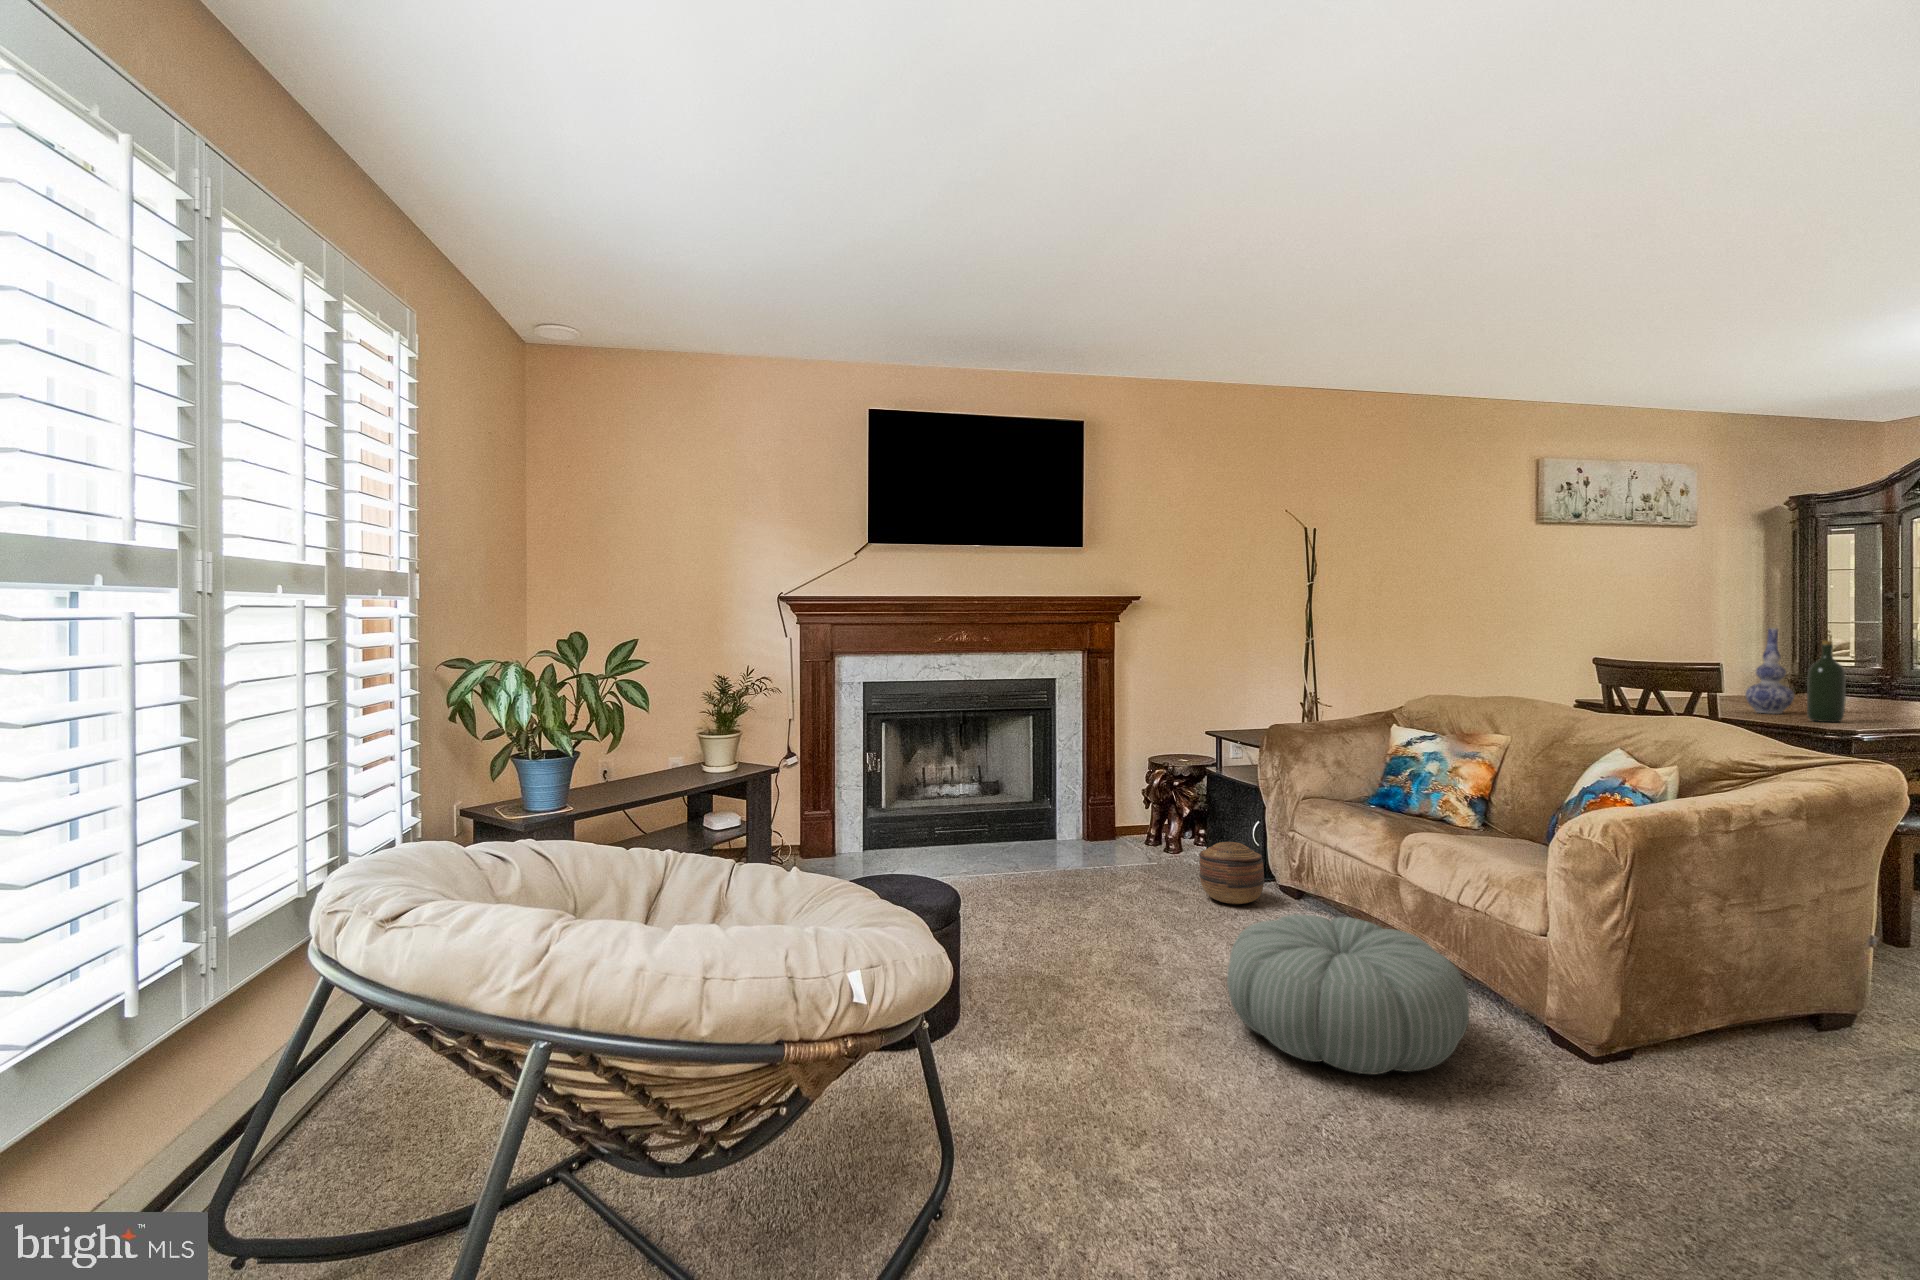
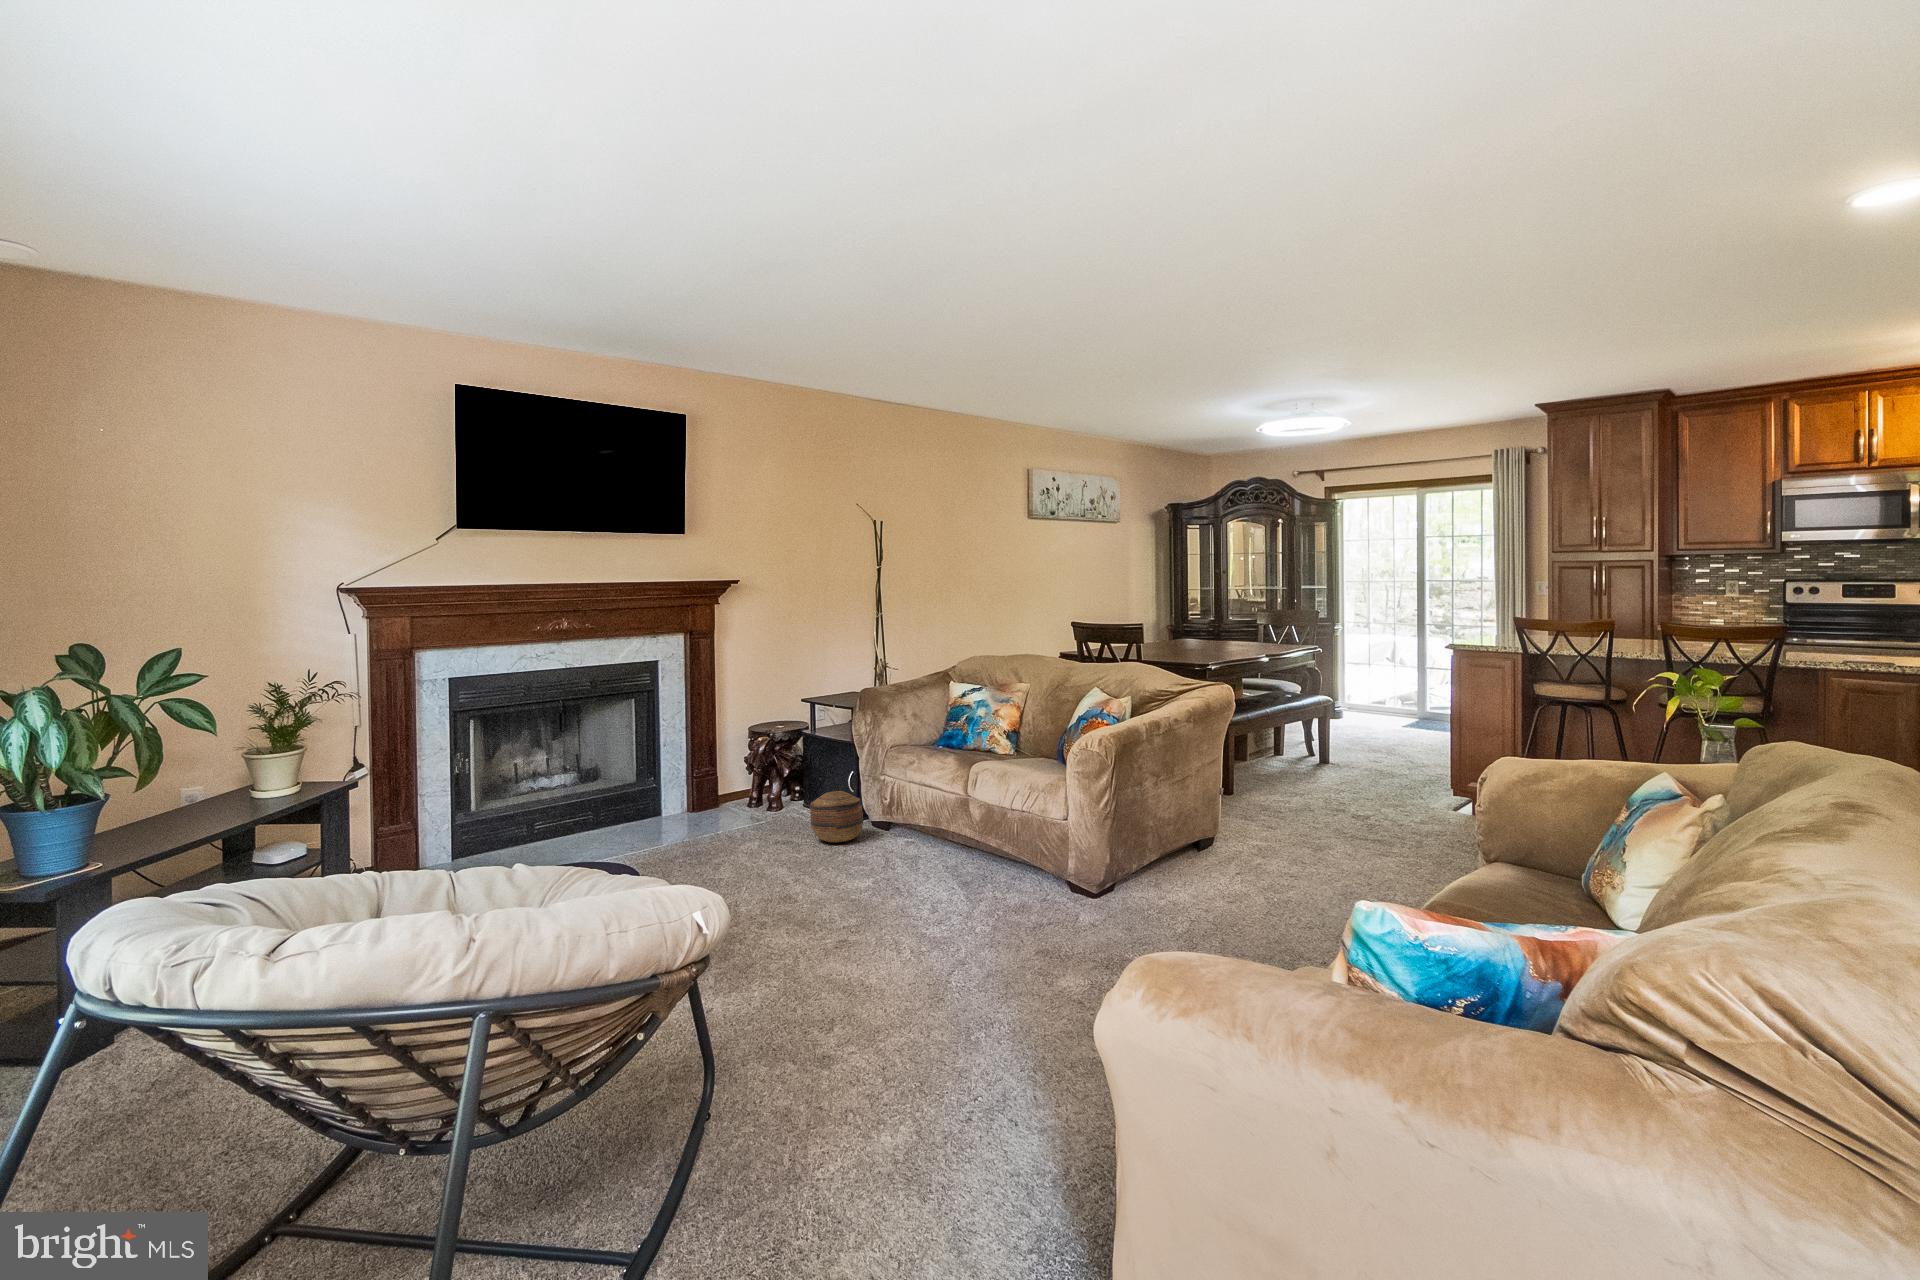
vase: present [1745,628,1794,714] -> none [1156,598,1181,656]
wine bottle: present [1807,641,1846,722] -> none [1188,606,1207,659]
pouf: present [1227,914,1469,1075] -> none [862,832,1028,941]

